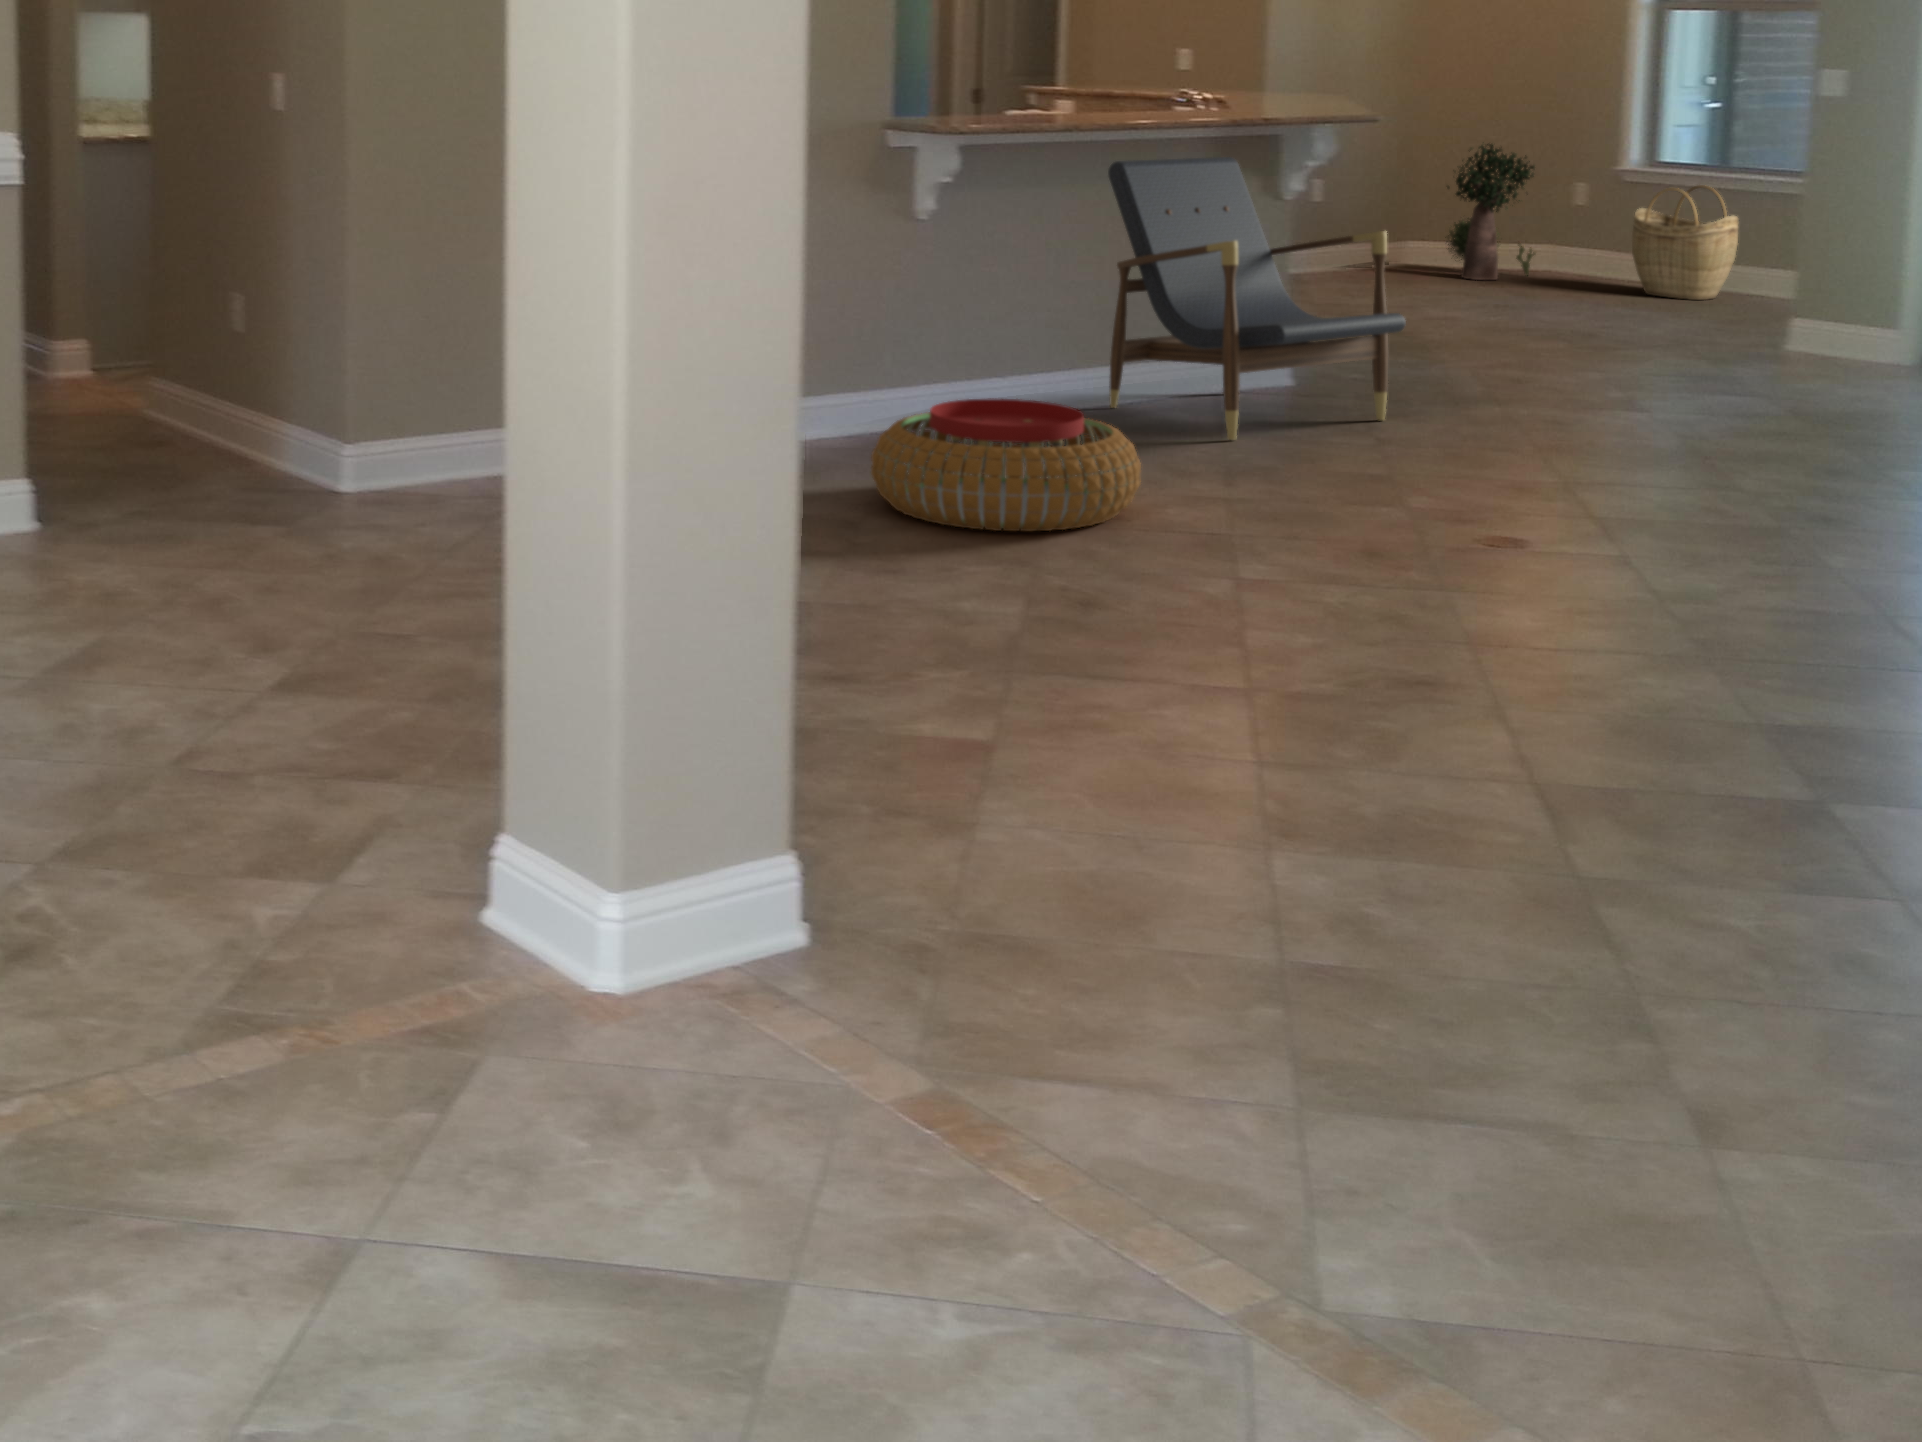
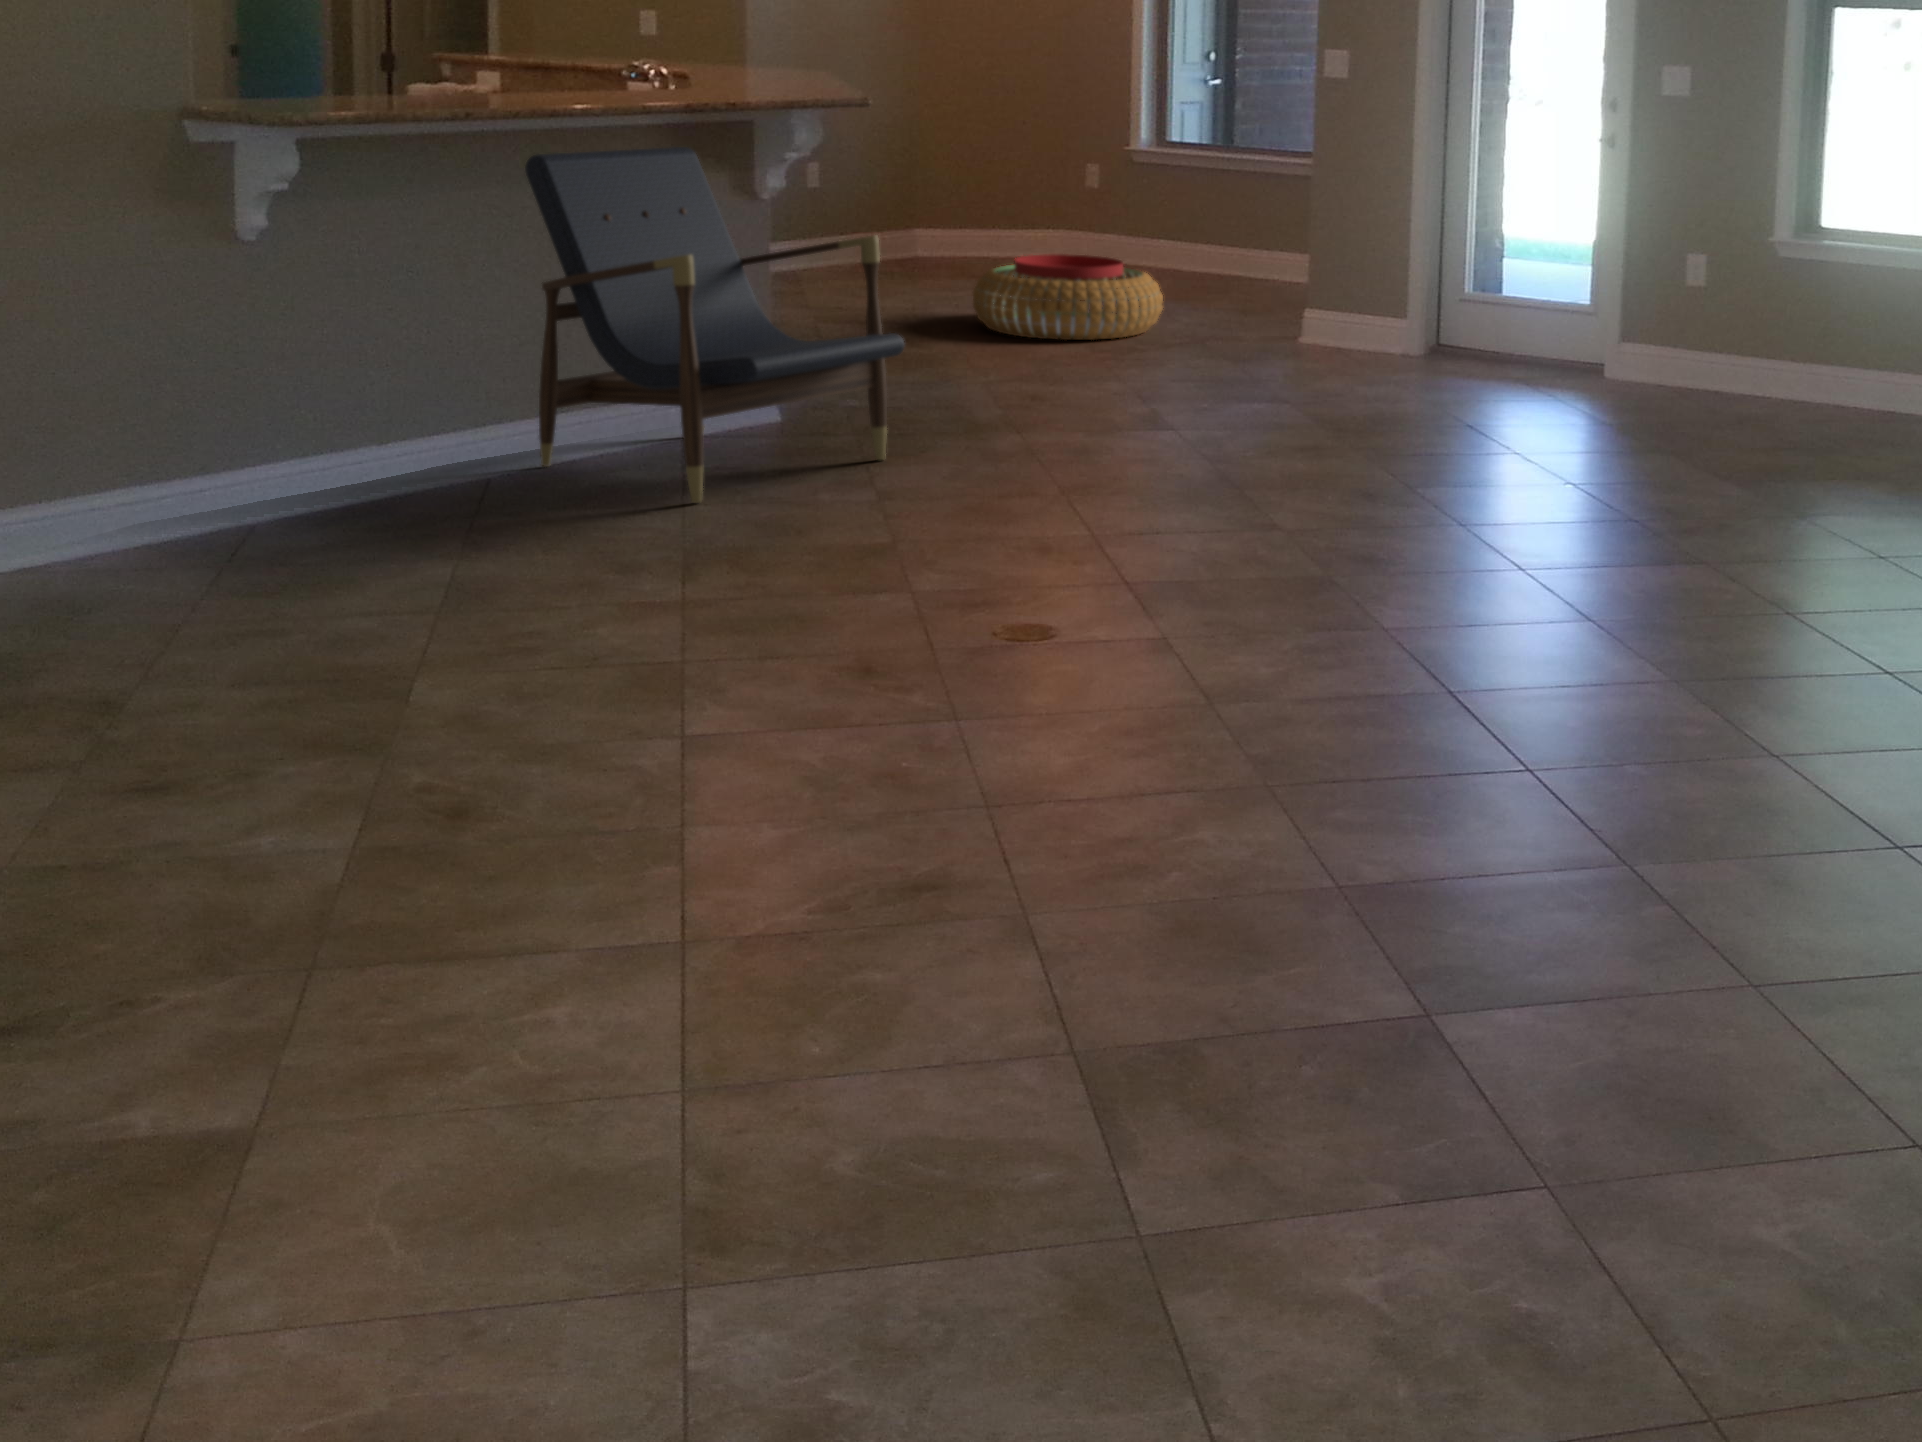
potted plant: present [1445,144,1535,280] -> none [950,121,1048,272]
woven basket: present [1632,185,1738,300] -> none [1144,166,1248,287]
pouf: present [871,399,1141,531] -> present [973,254,1163,340]

